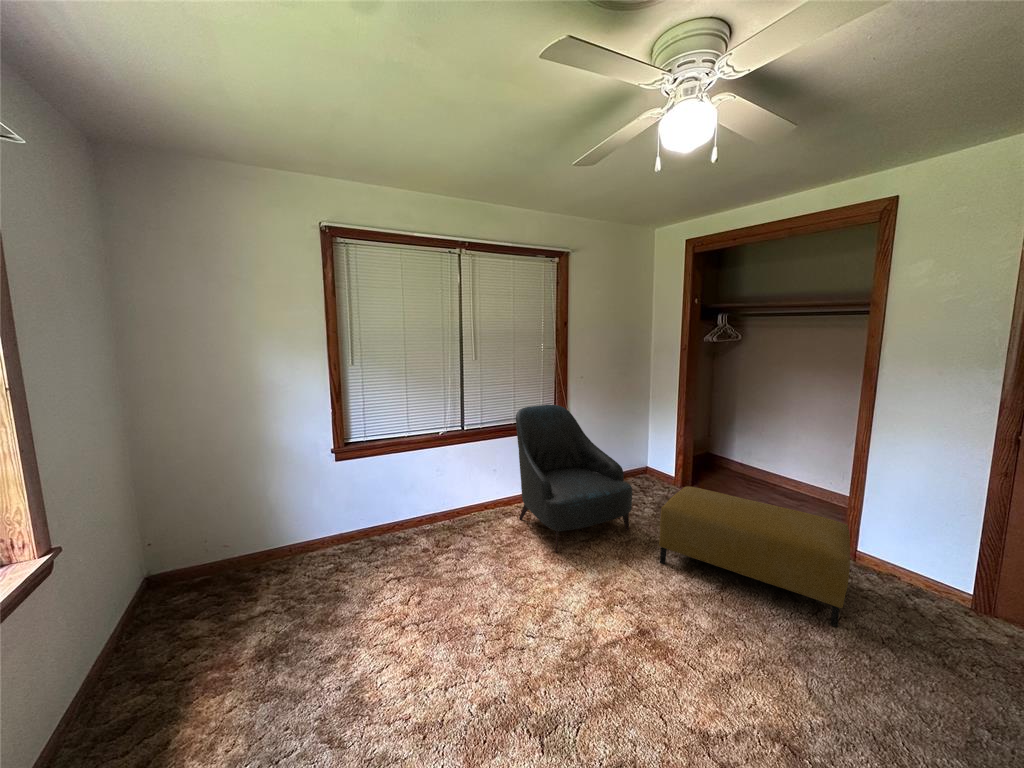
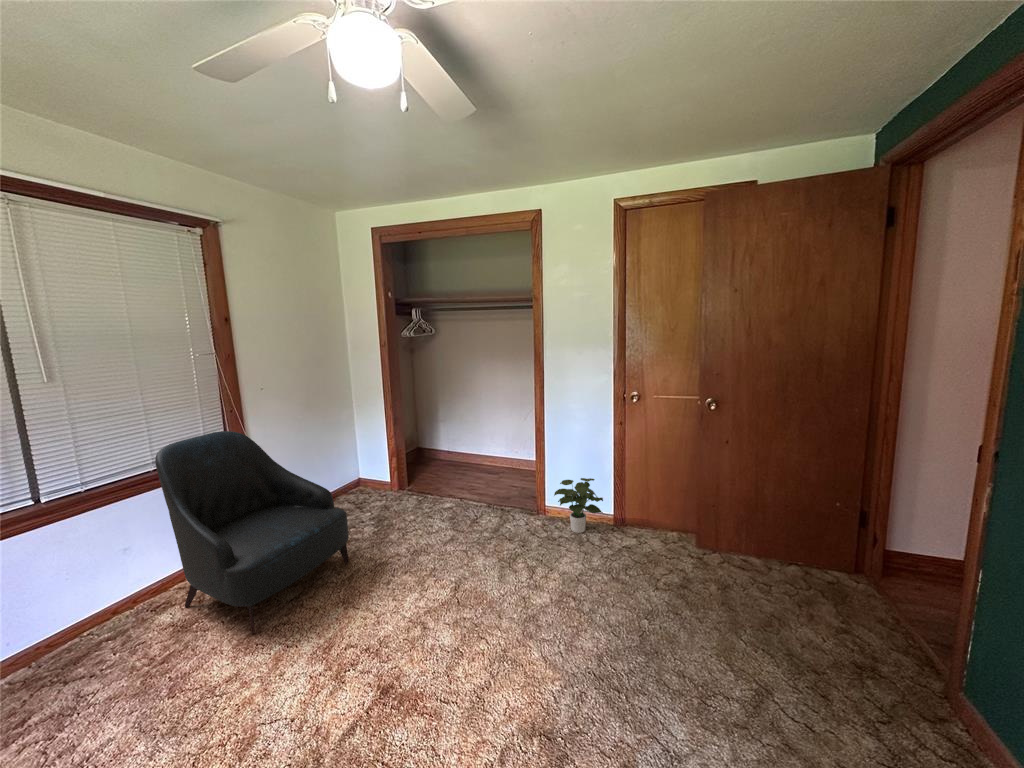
ottoman: present [659,487,850,627] -> none [384,489,551,589]
potted plant: none [866,526,950,596] -> present [554,478,603,533]

